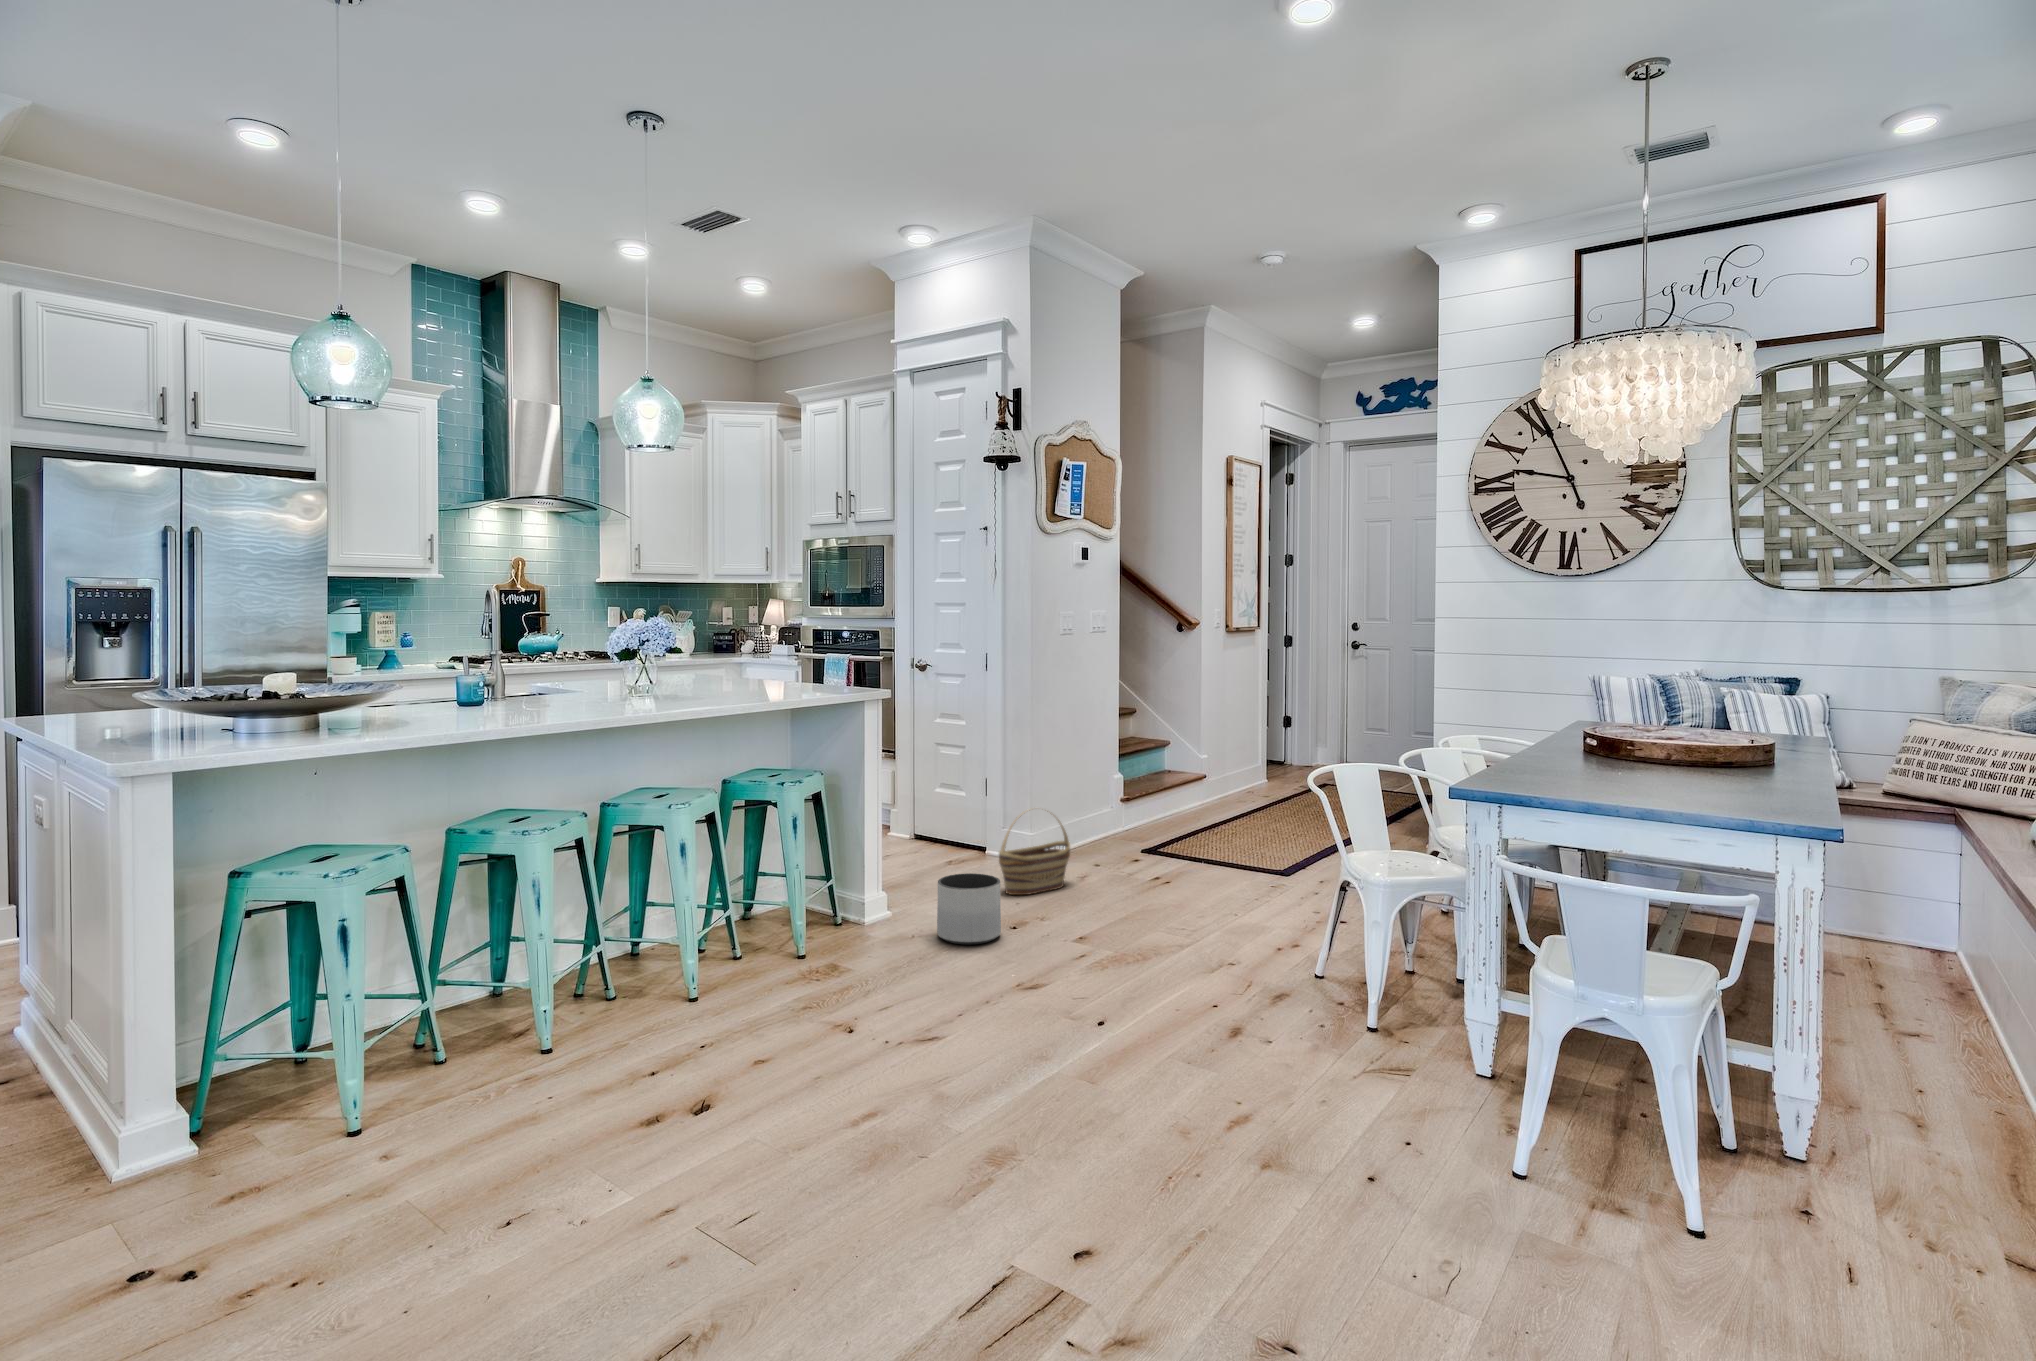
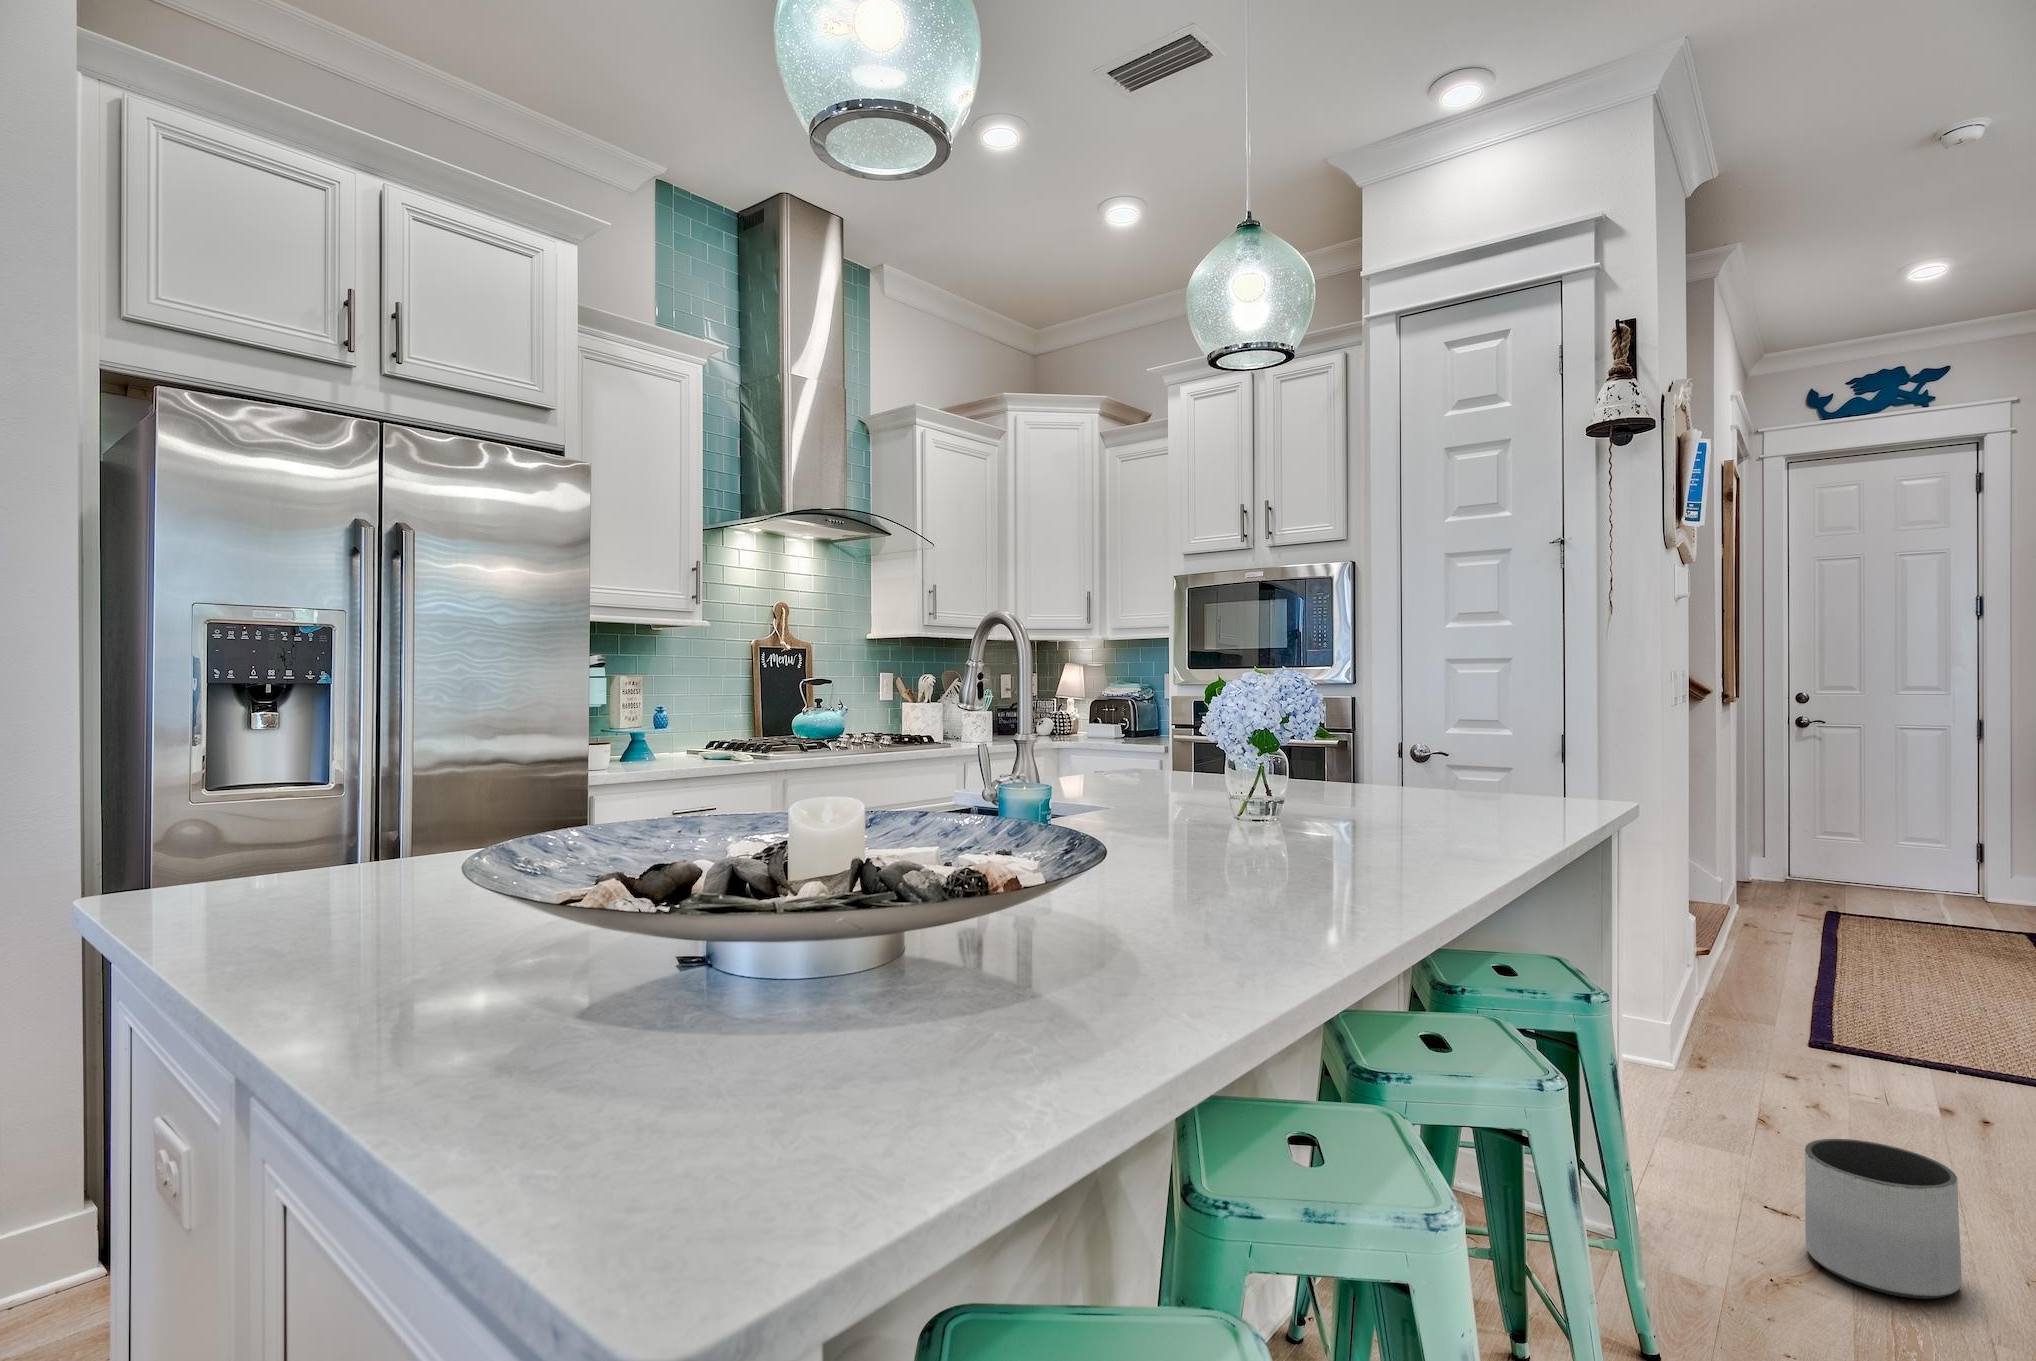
basket: present [999,812,1070,895] -> none [1730,993,1830,1152]

